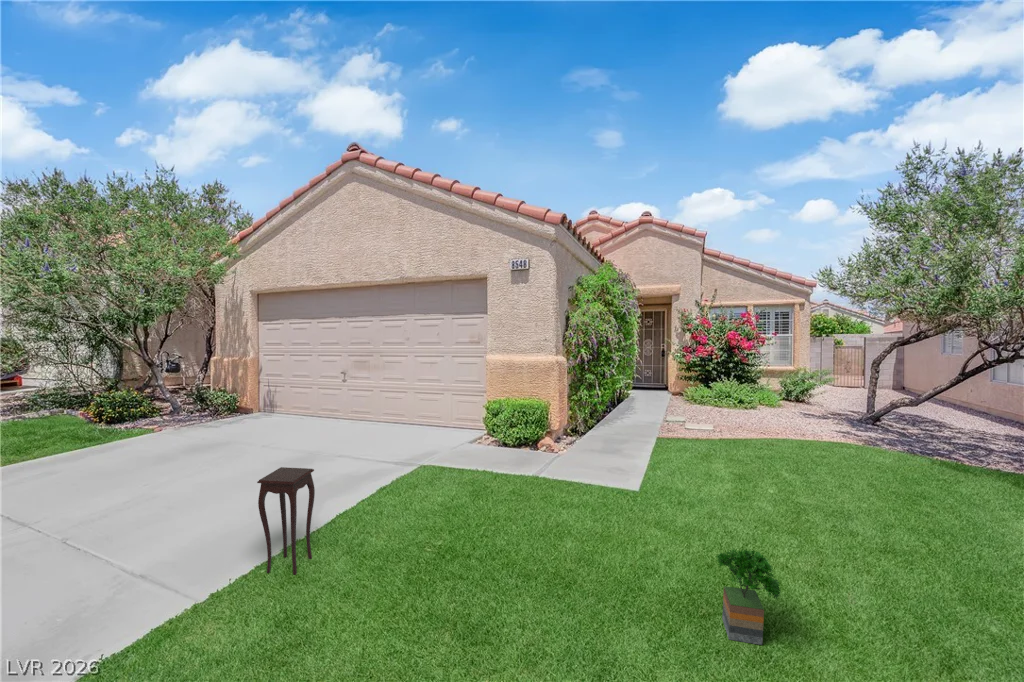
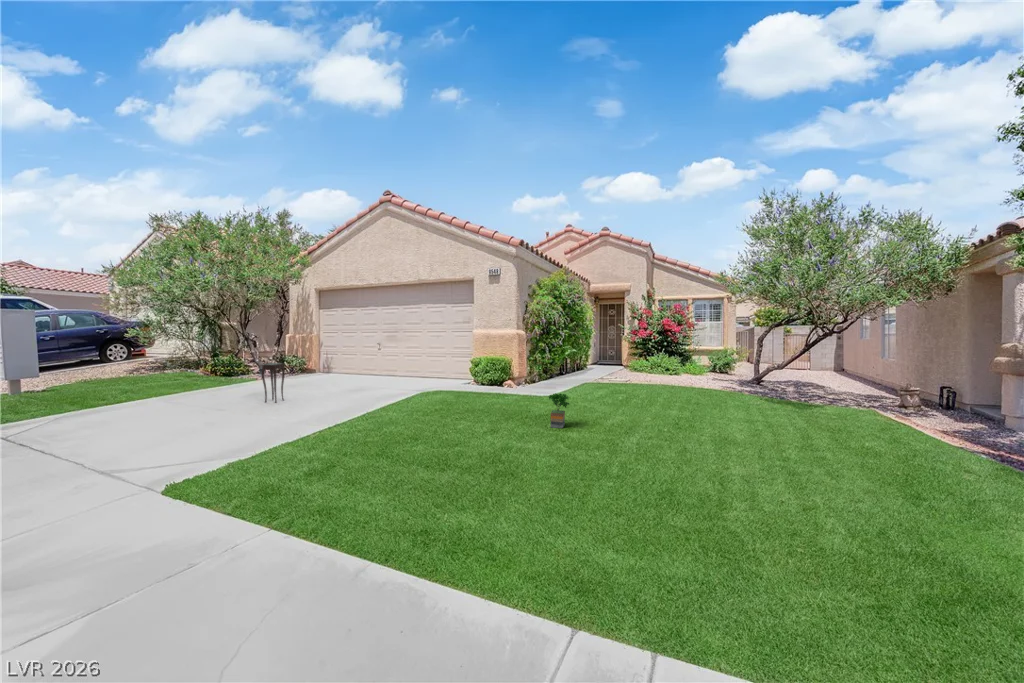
side table: present [257,467,315,575] -> present [261,363,285,403]

